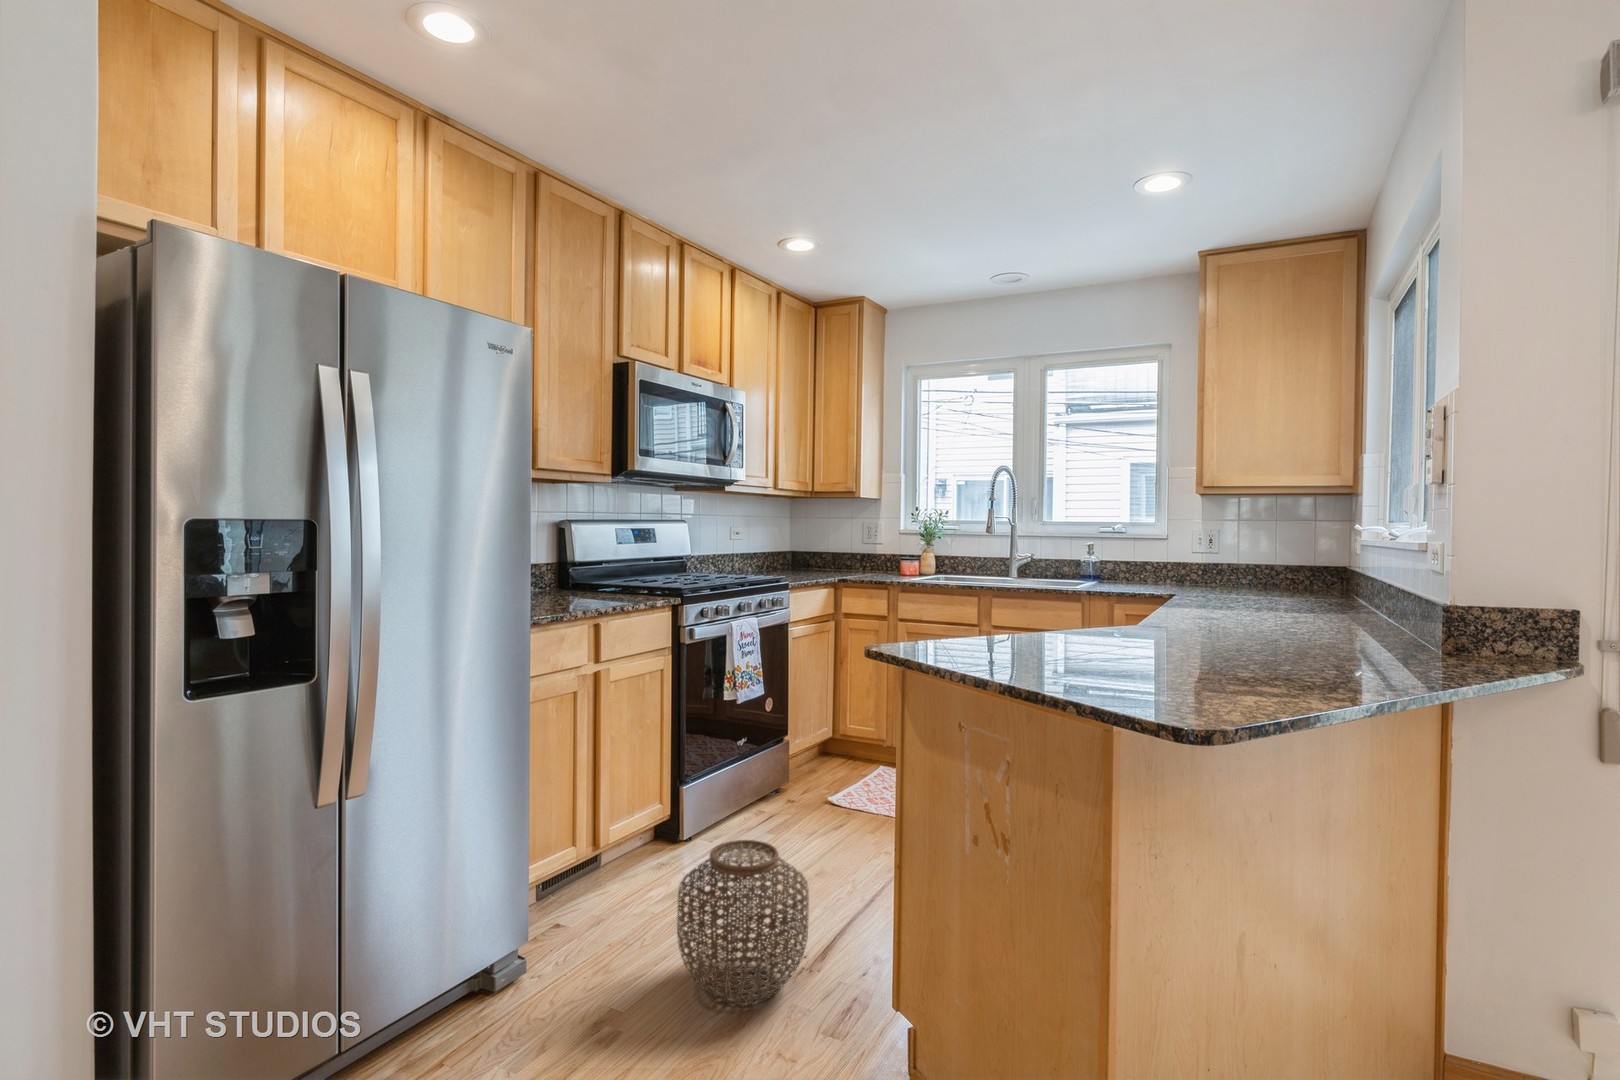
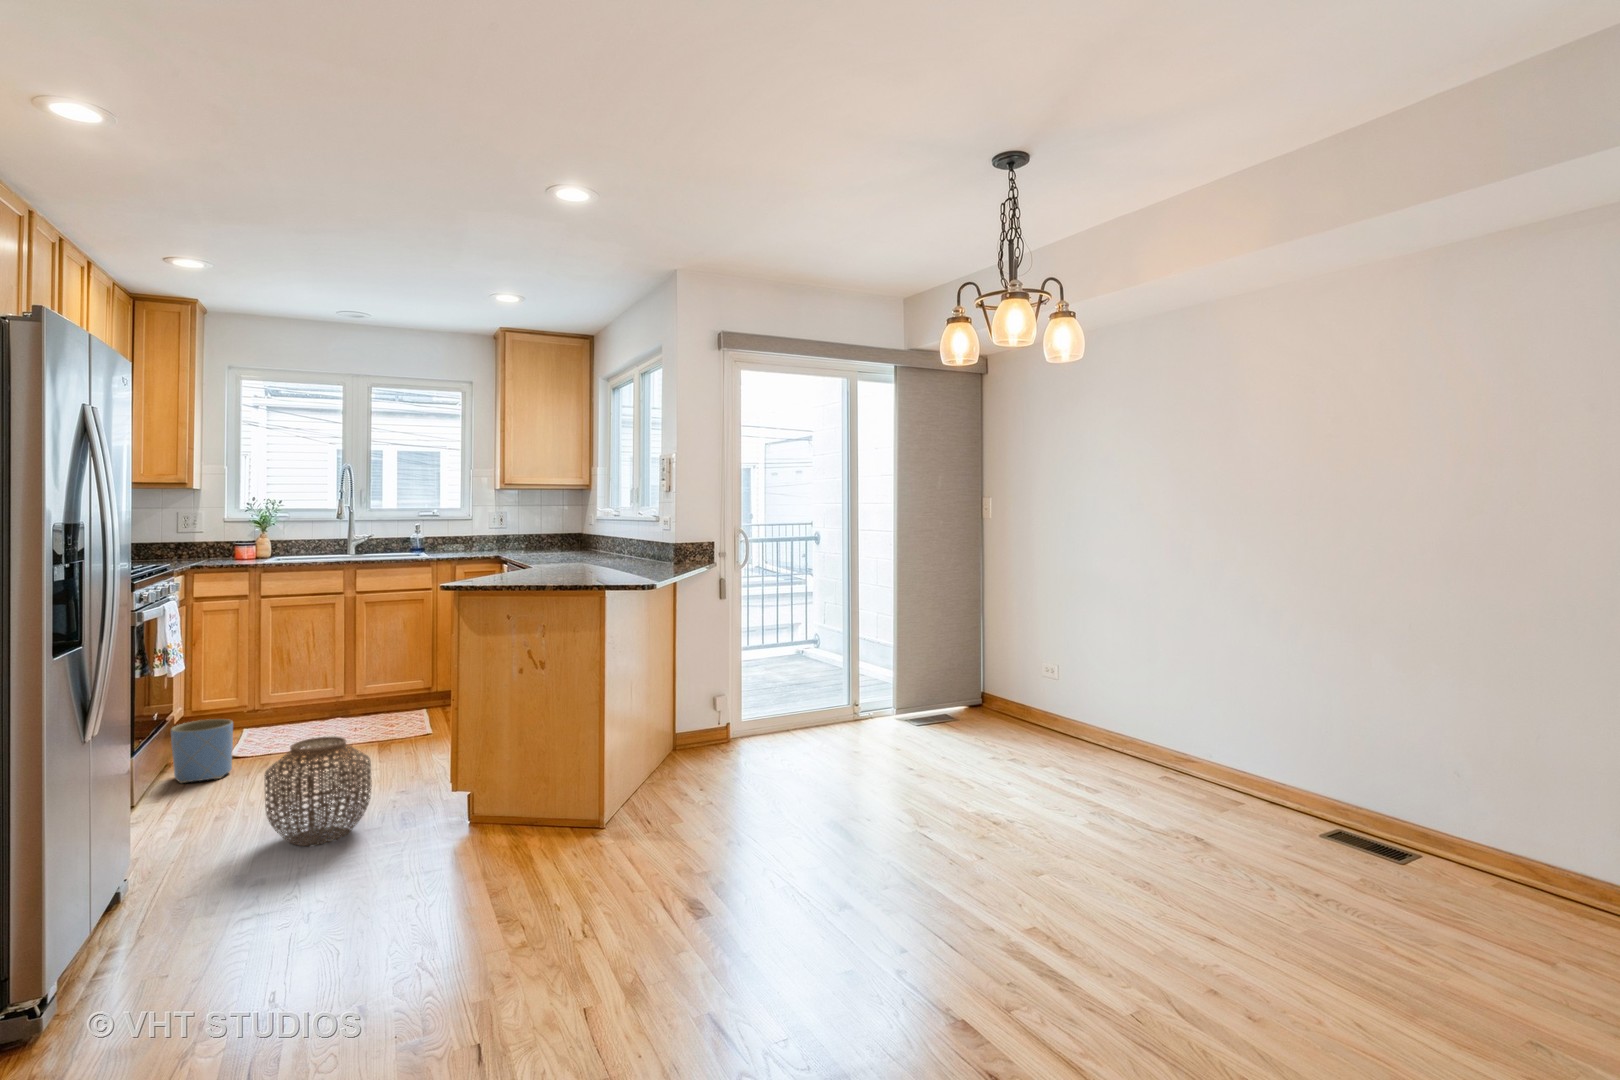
planter: none [749,755,806,830] -> present [171,719,233,783]

